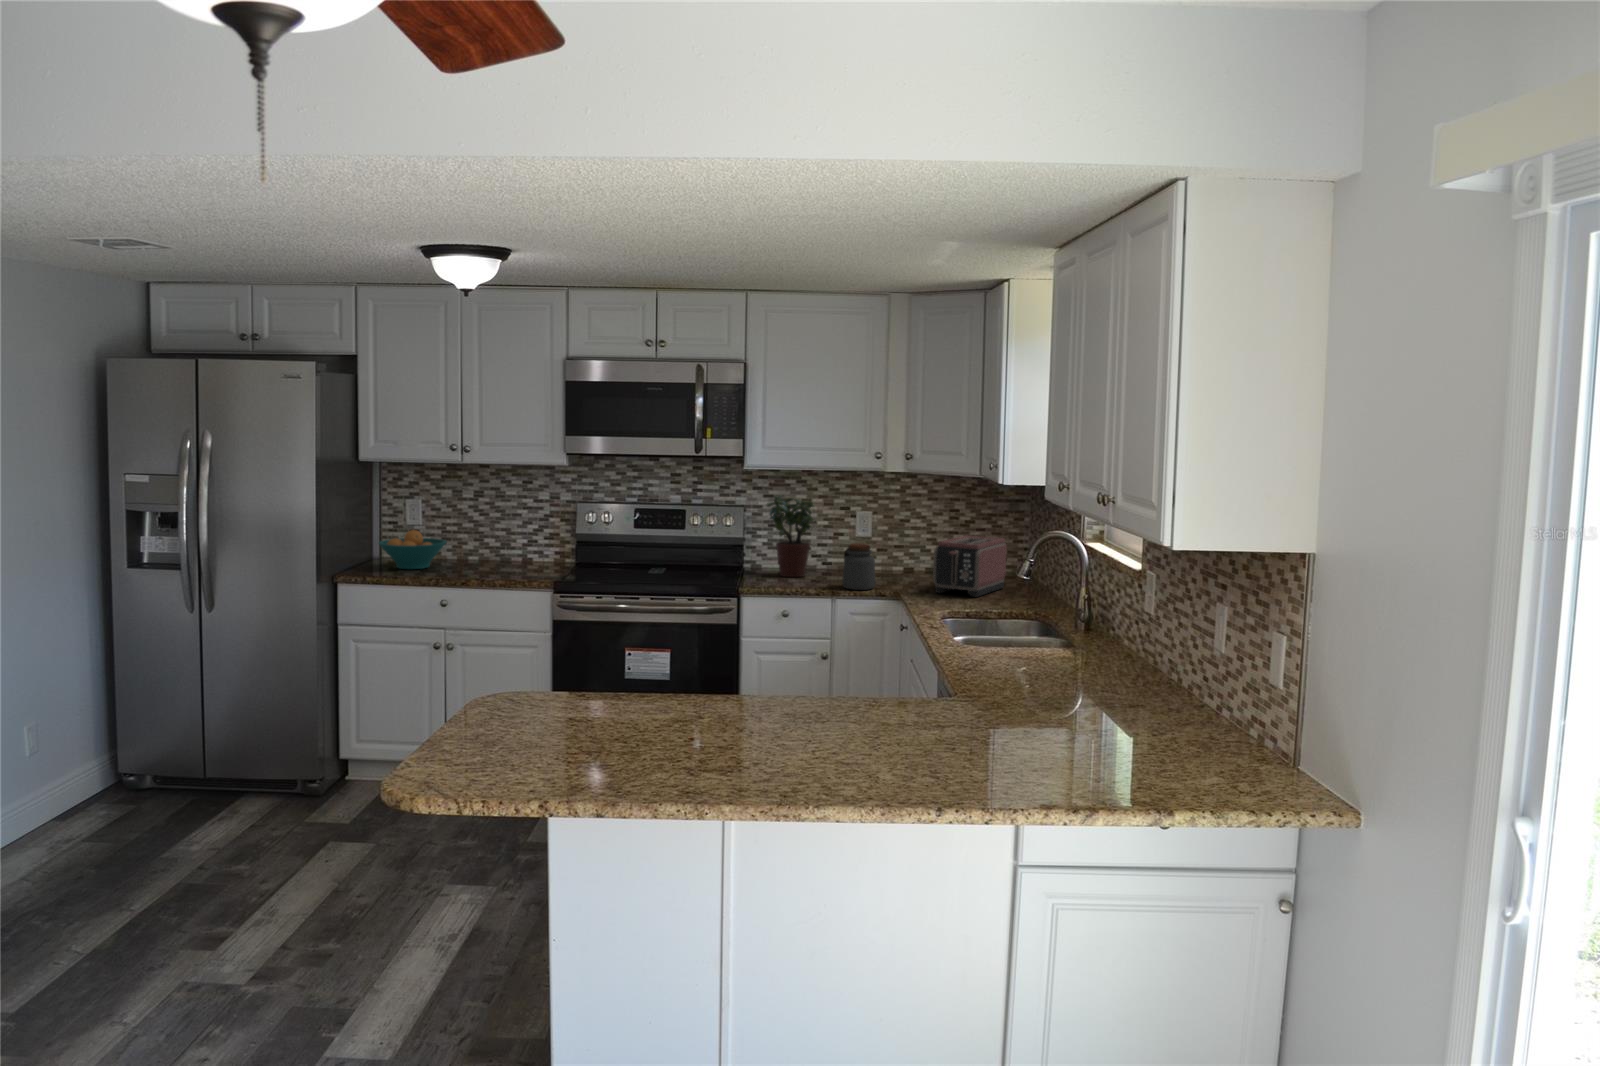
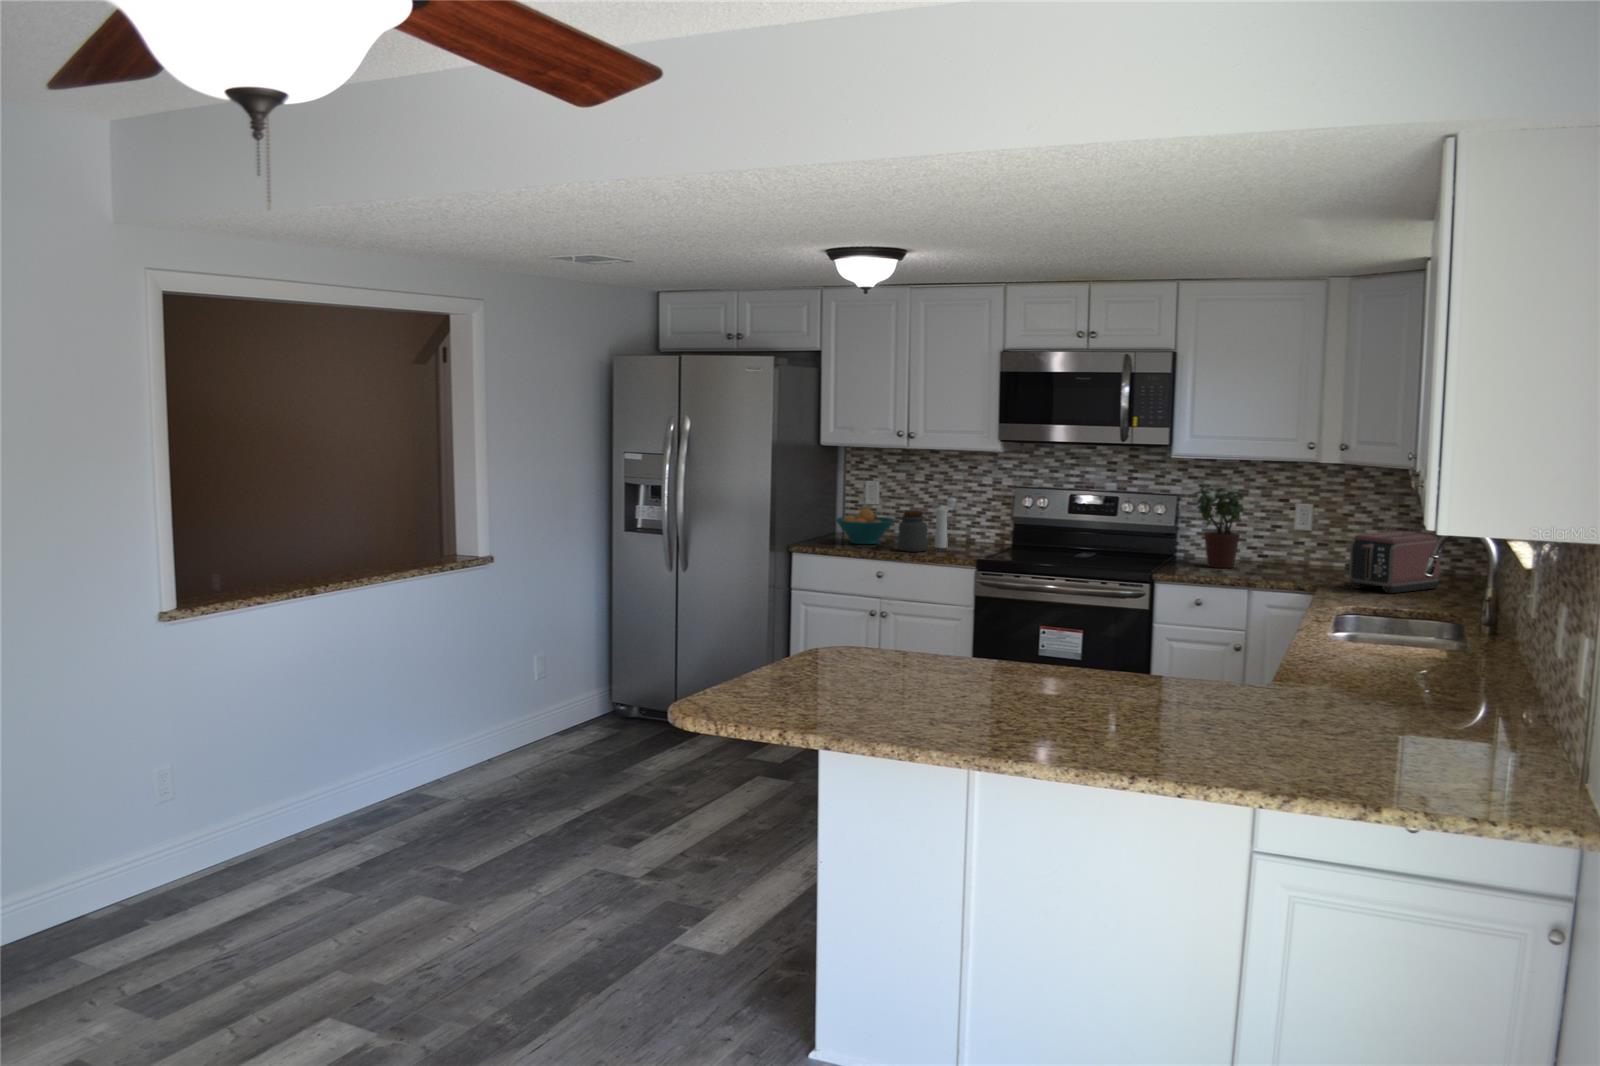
pepper mill: none [493,515,513,570] -> present [935,498,956,548]
jar: present [842,543,876,590] -> present [898,510,928,552]

